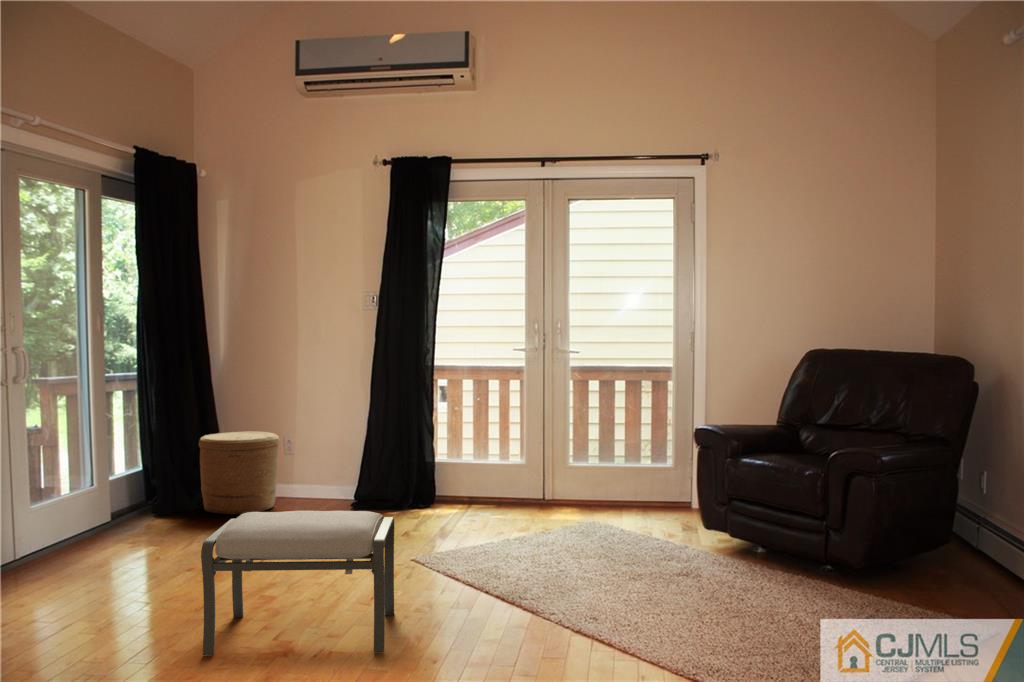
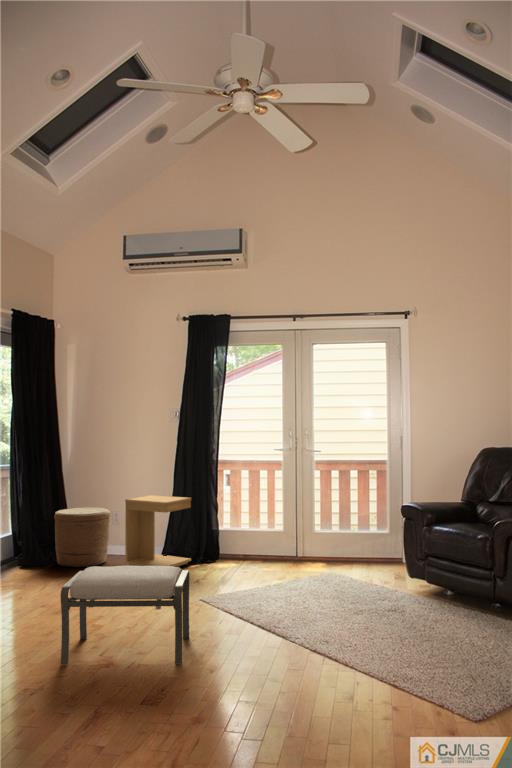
side table: none [301,414,395,519] -> present [125,495,191,567]

